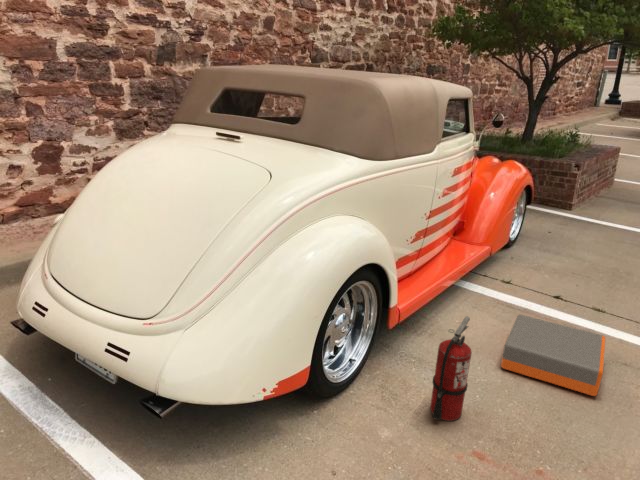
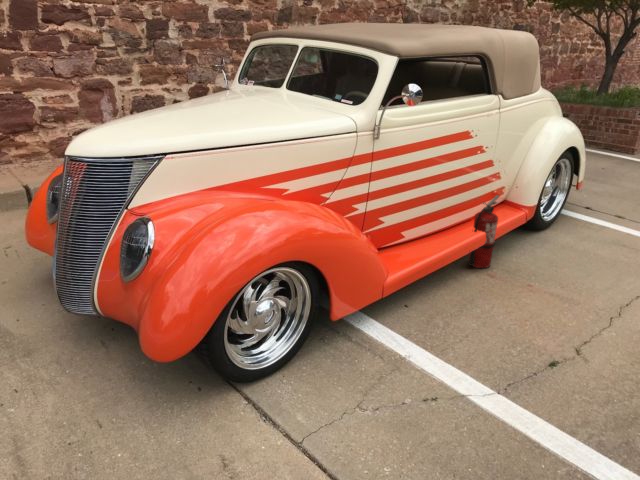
storage box: present [501,315,605,396] -> none [528,213,616,265]

